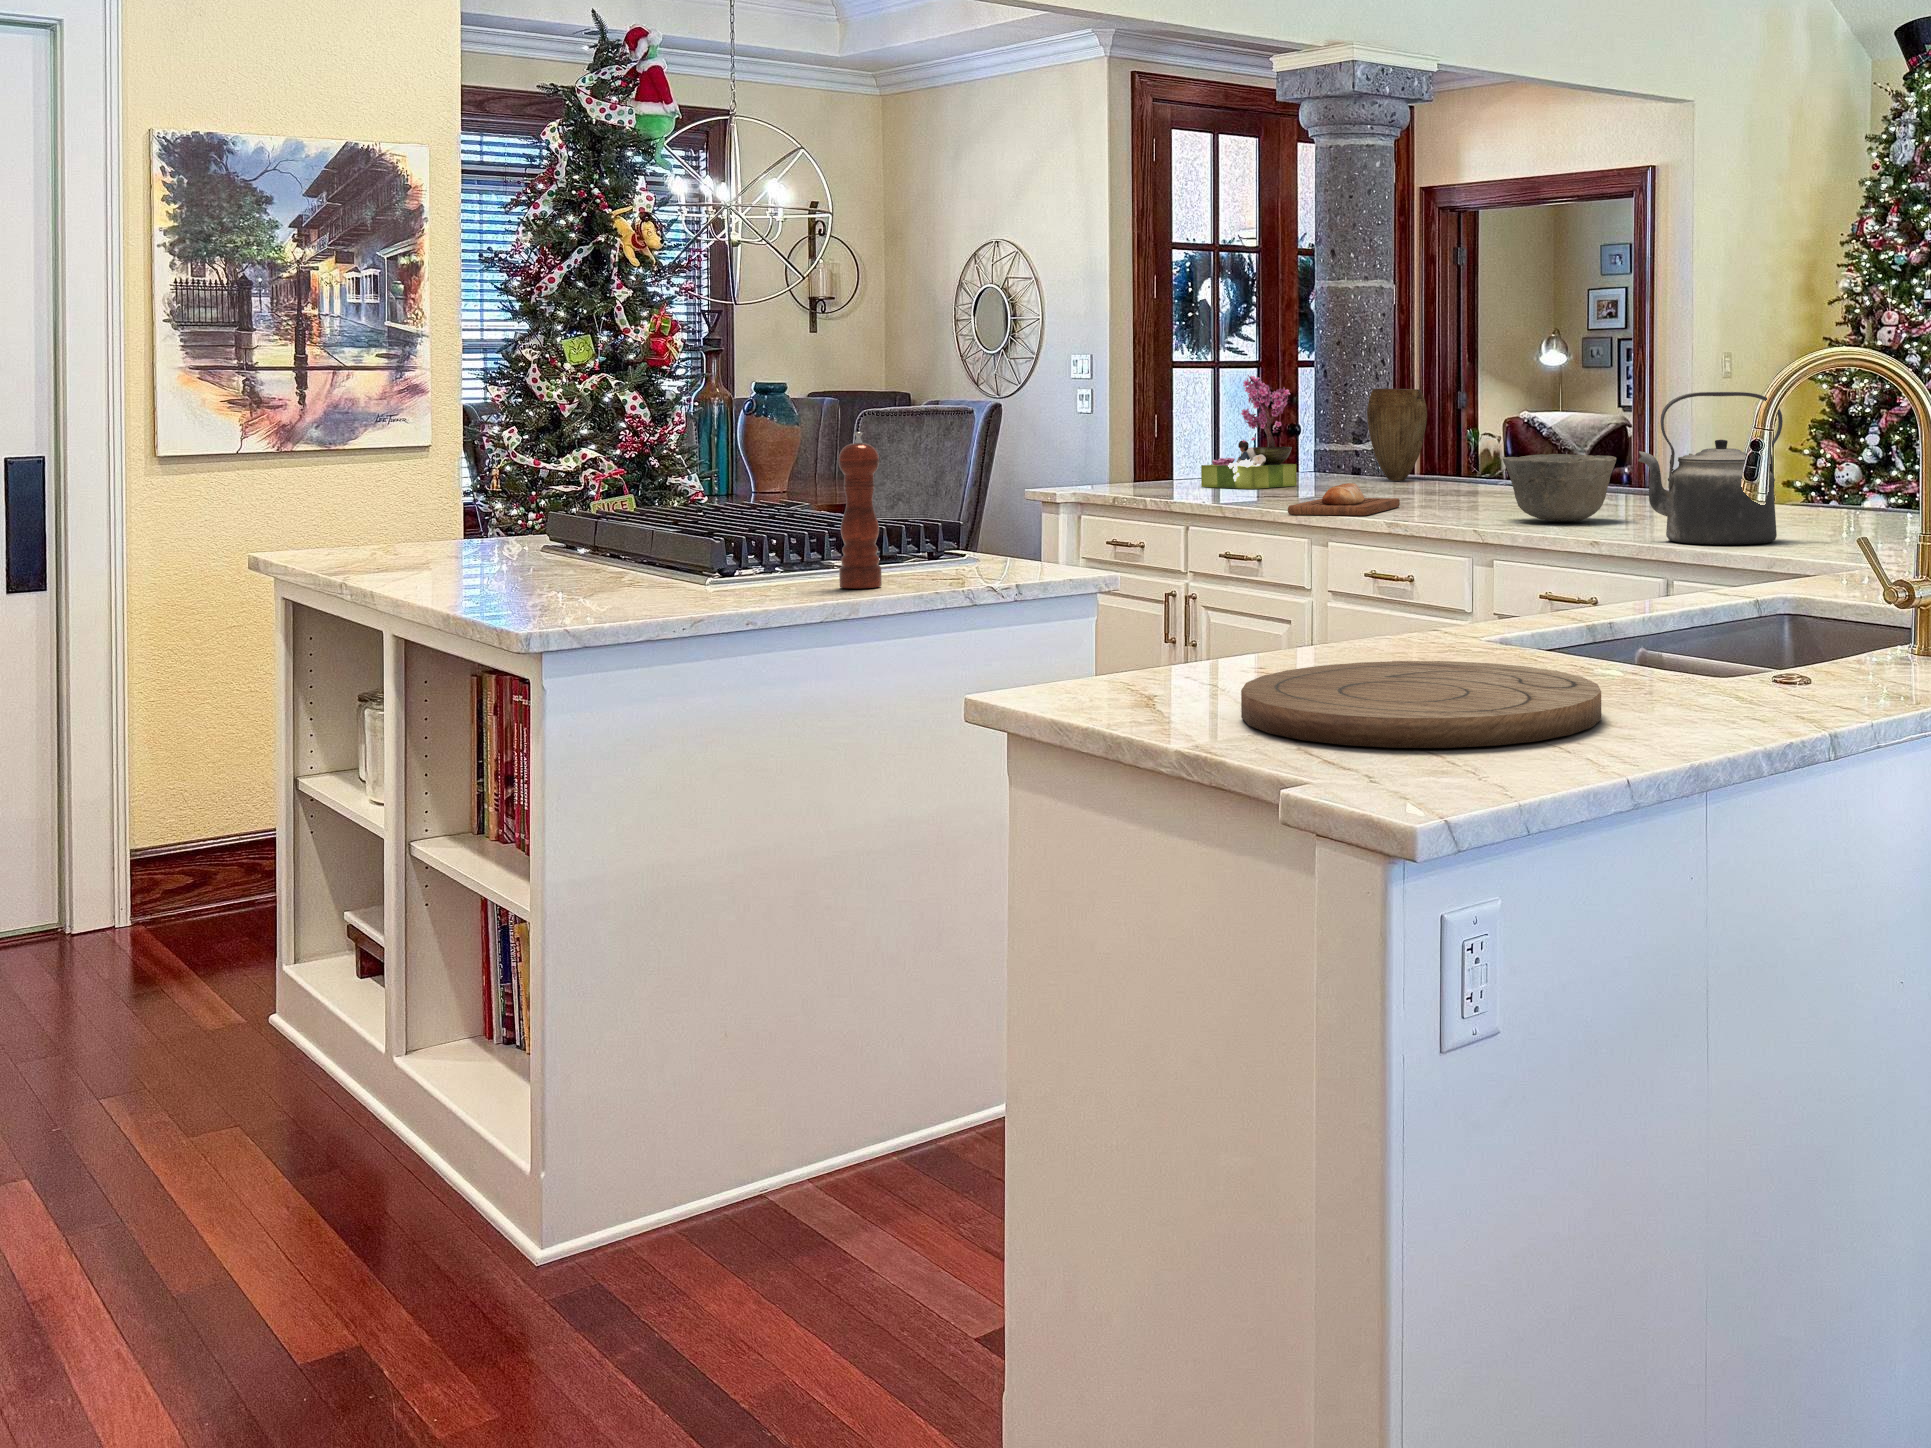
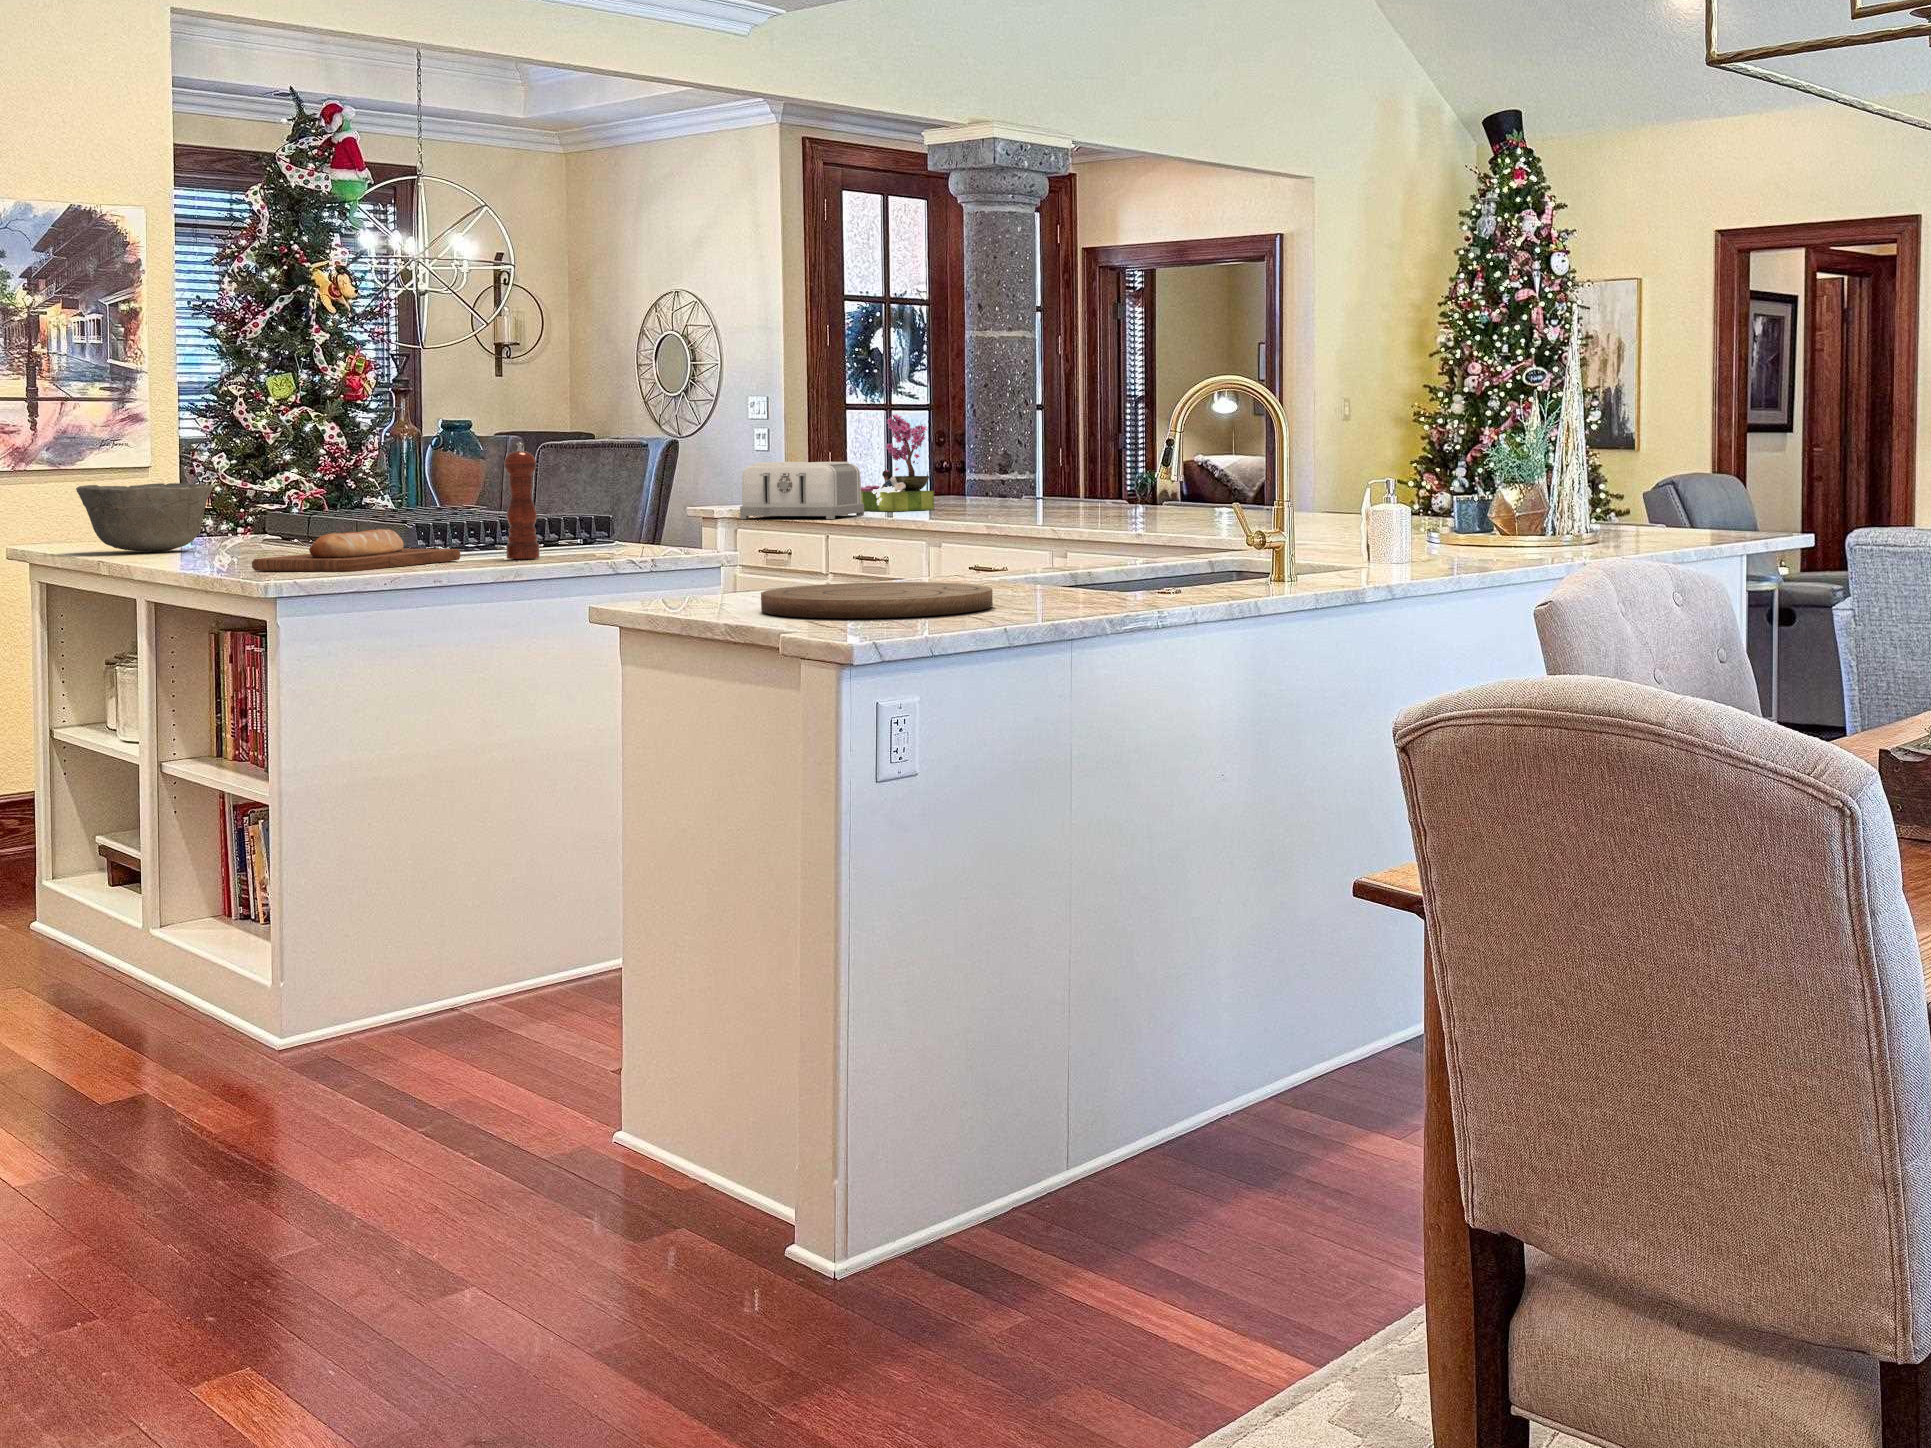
vase: present [1367,389,1427,481] -> none [999,427,1052,506]
kettle: present [1639,392,1783,545] -> none [1163,422,1273,539]
toaster: none [1086,433,1225,502] -> present [740,462,864,519]
bowl: present [1502,454,1616,522] -> present [76,483,213,551]
bread loaf: present [1288,483,1400,516] -> present [252,529,460,572]

